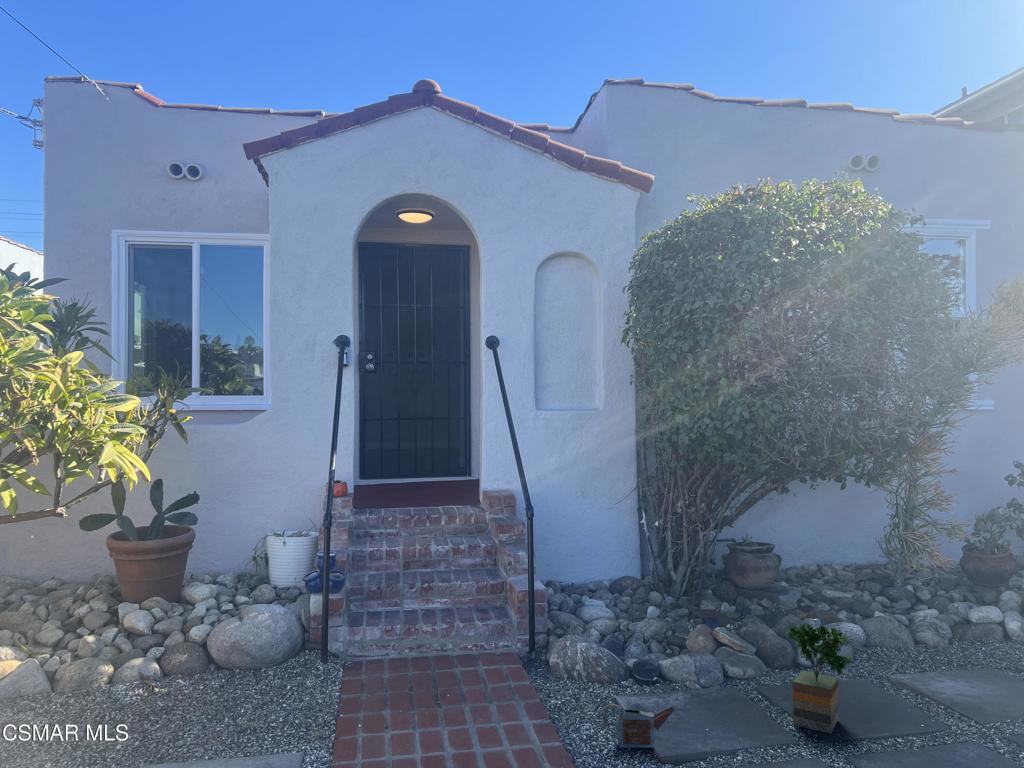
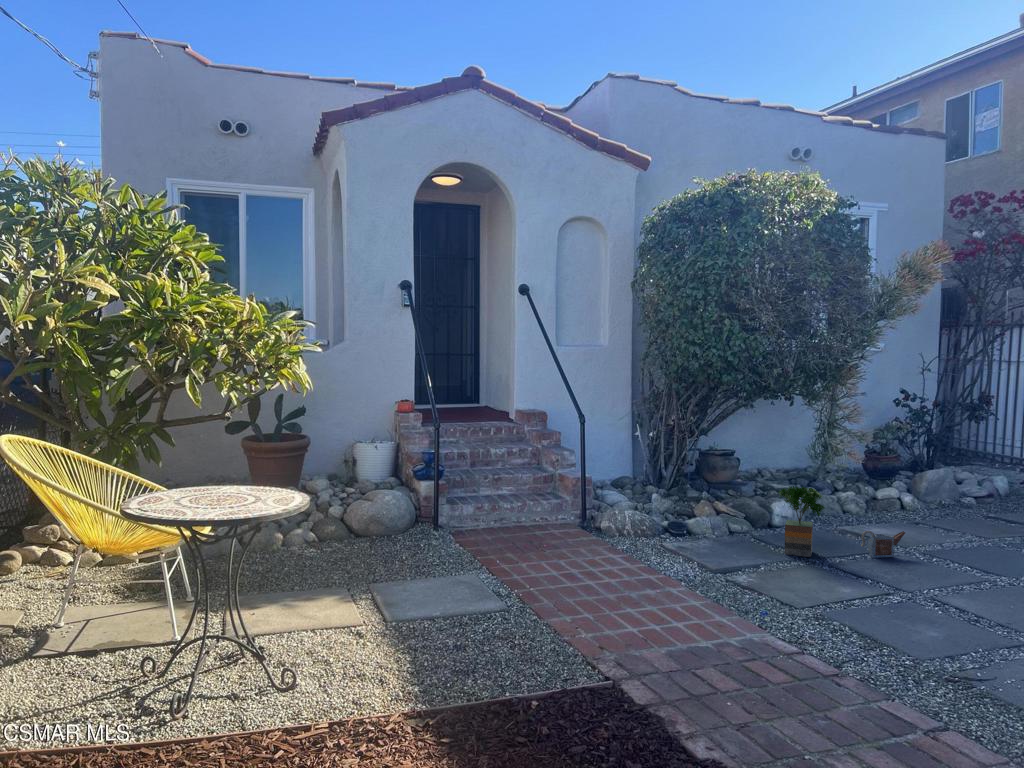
watering can: present [602,704,675,748] -> present [861,531,905,558]

